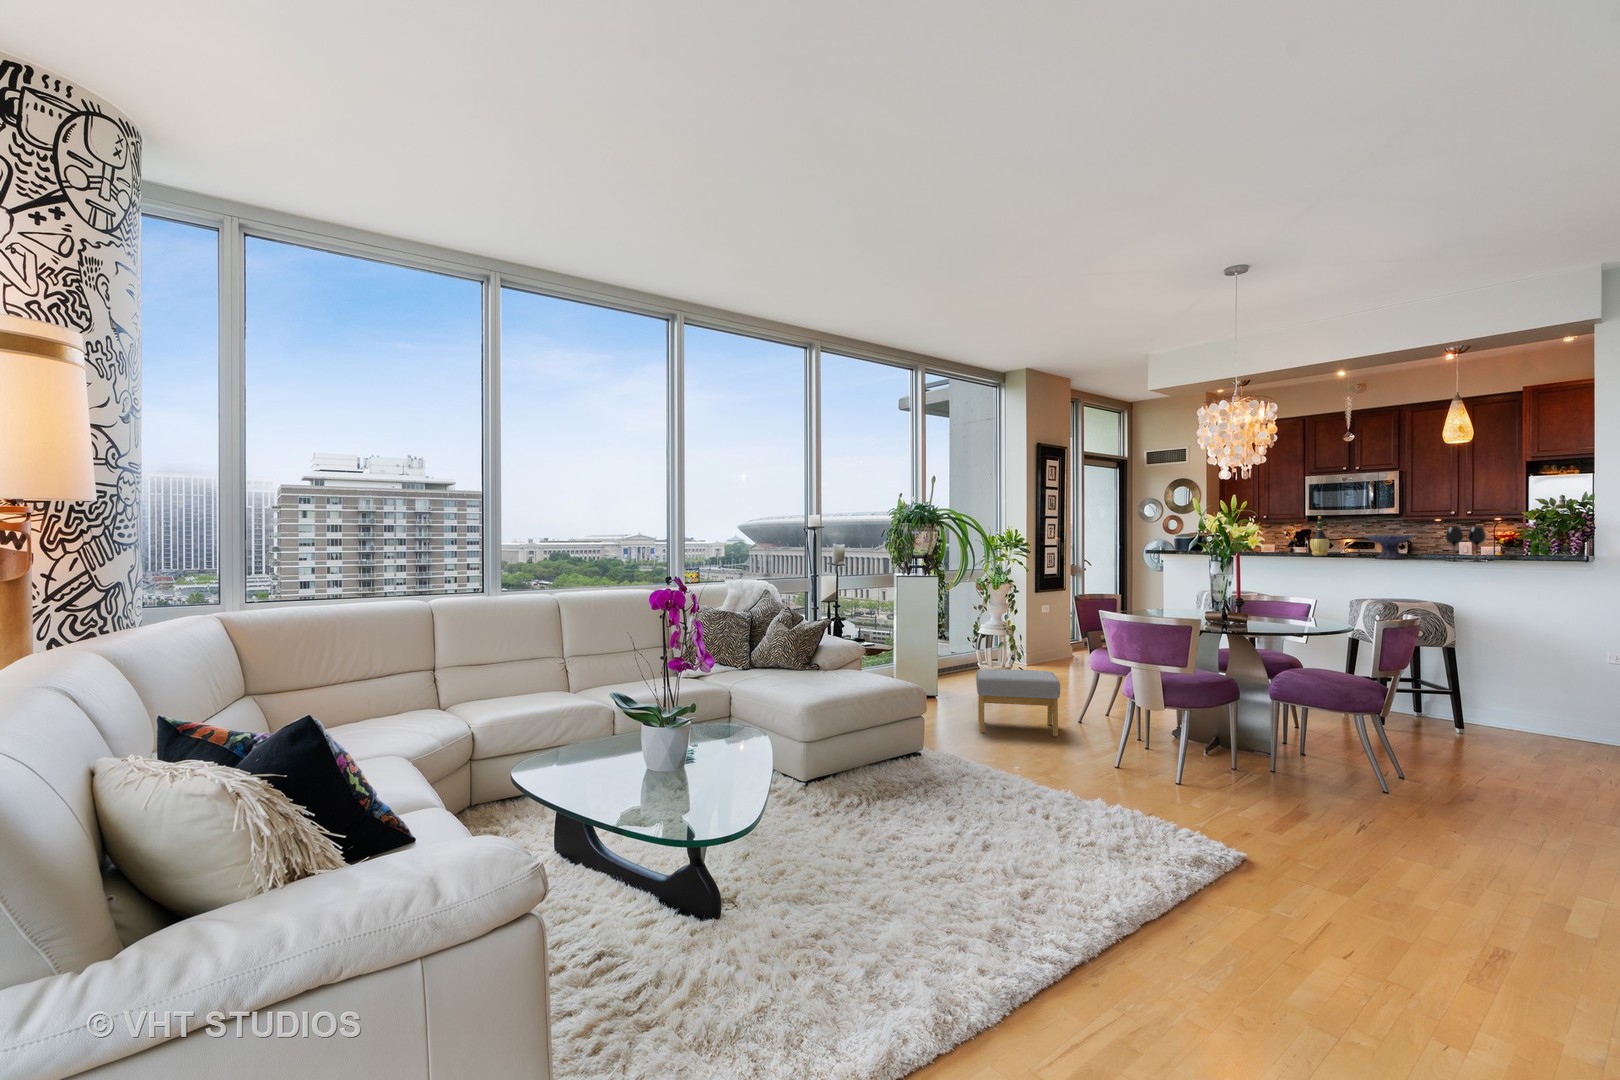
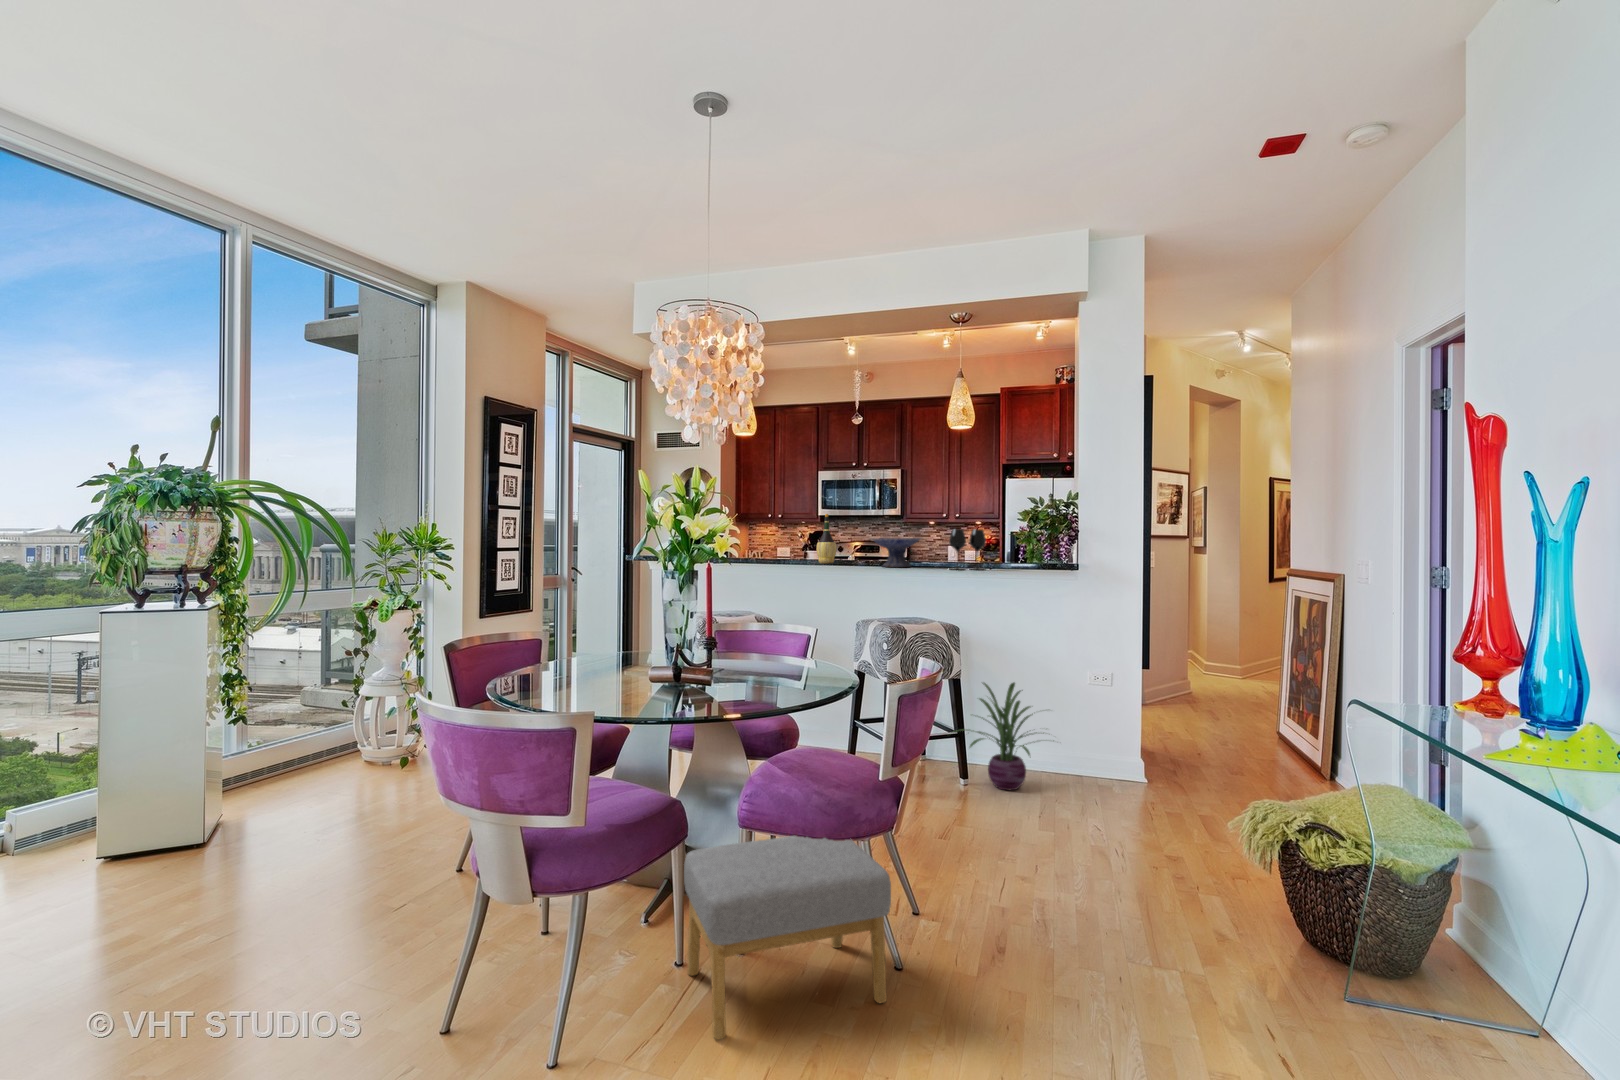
decorative plant: none [1442,654,1574,745] -> present [956,683,1044,790]
footstool: present [976,669,1060,737] -> present [684,836,891,1039]

